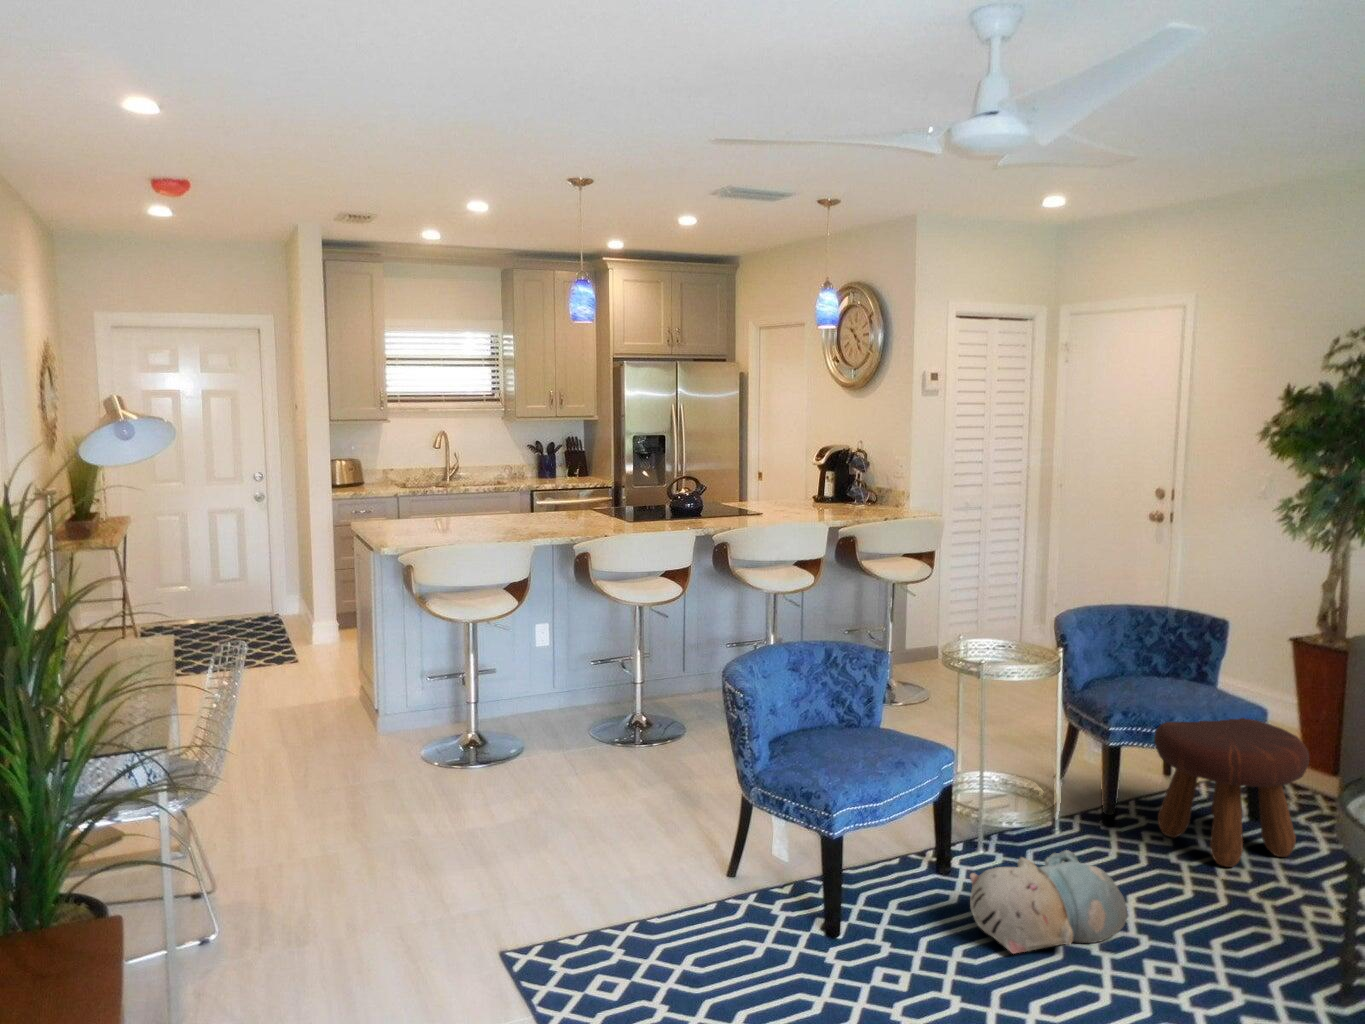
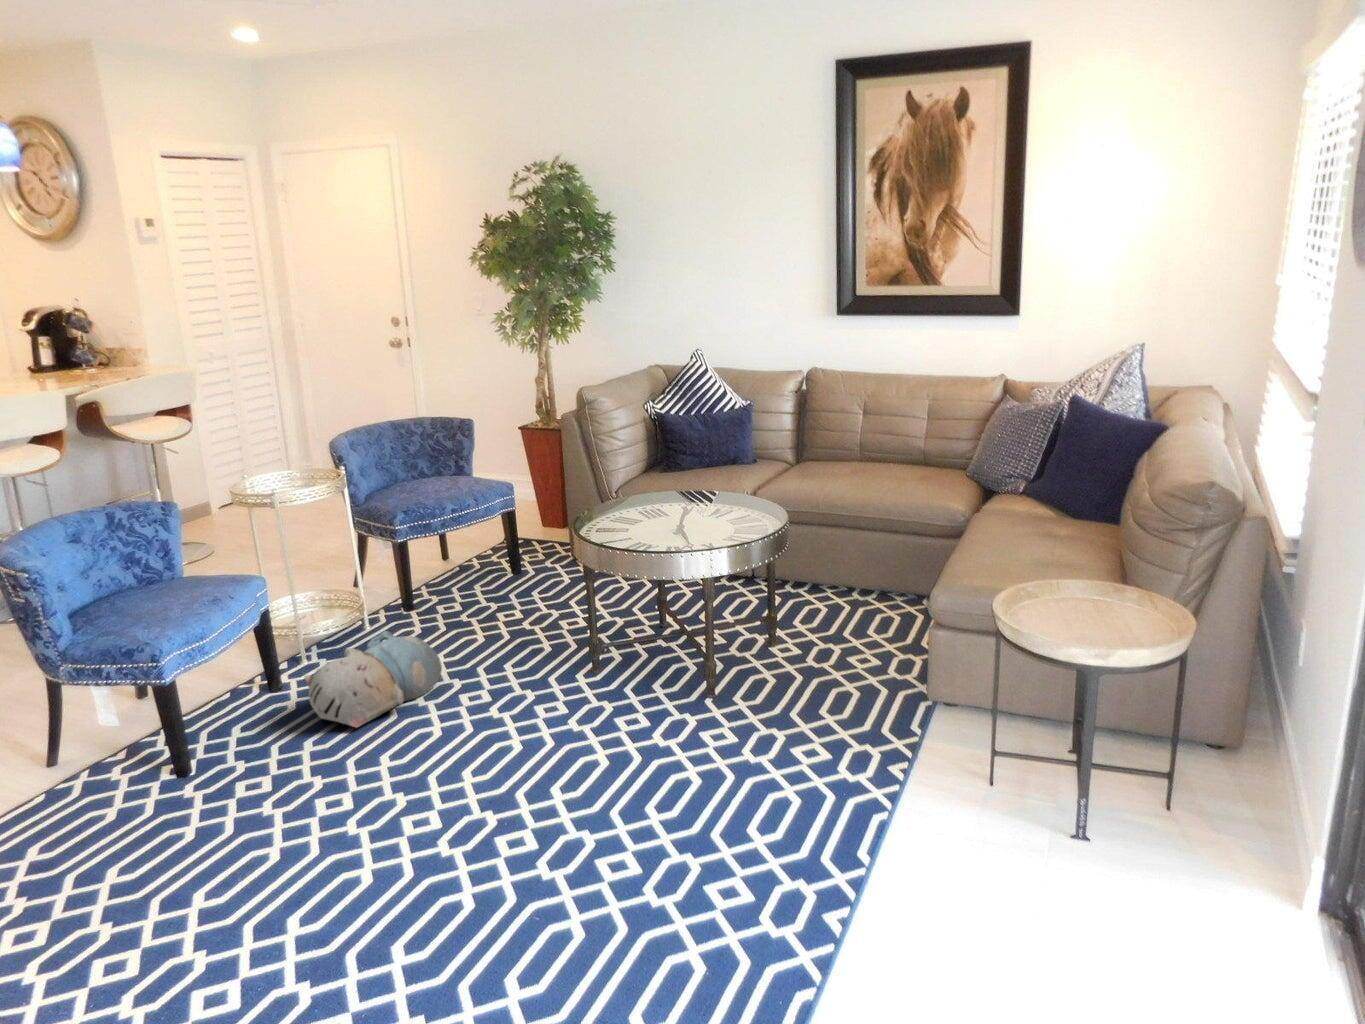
footstool: present [1154,718,1309,867] -> none [434,494,547,611]

